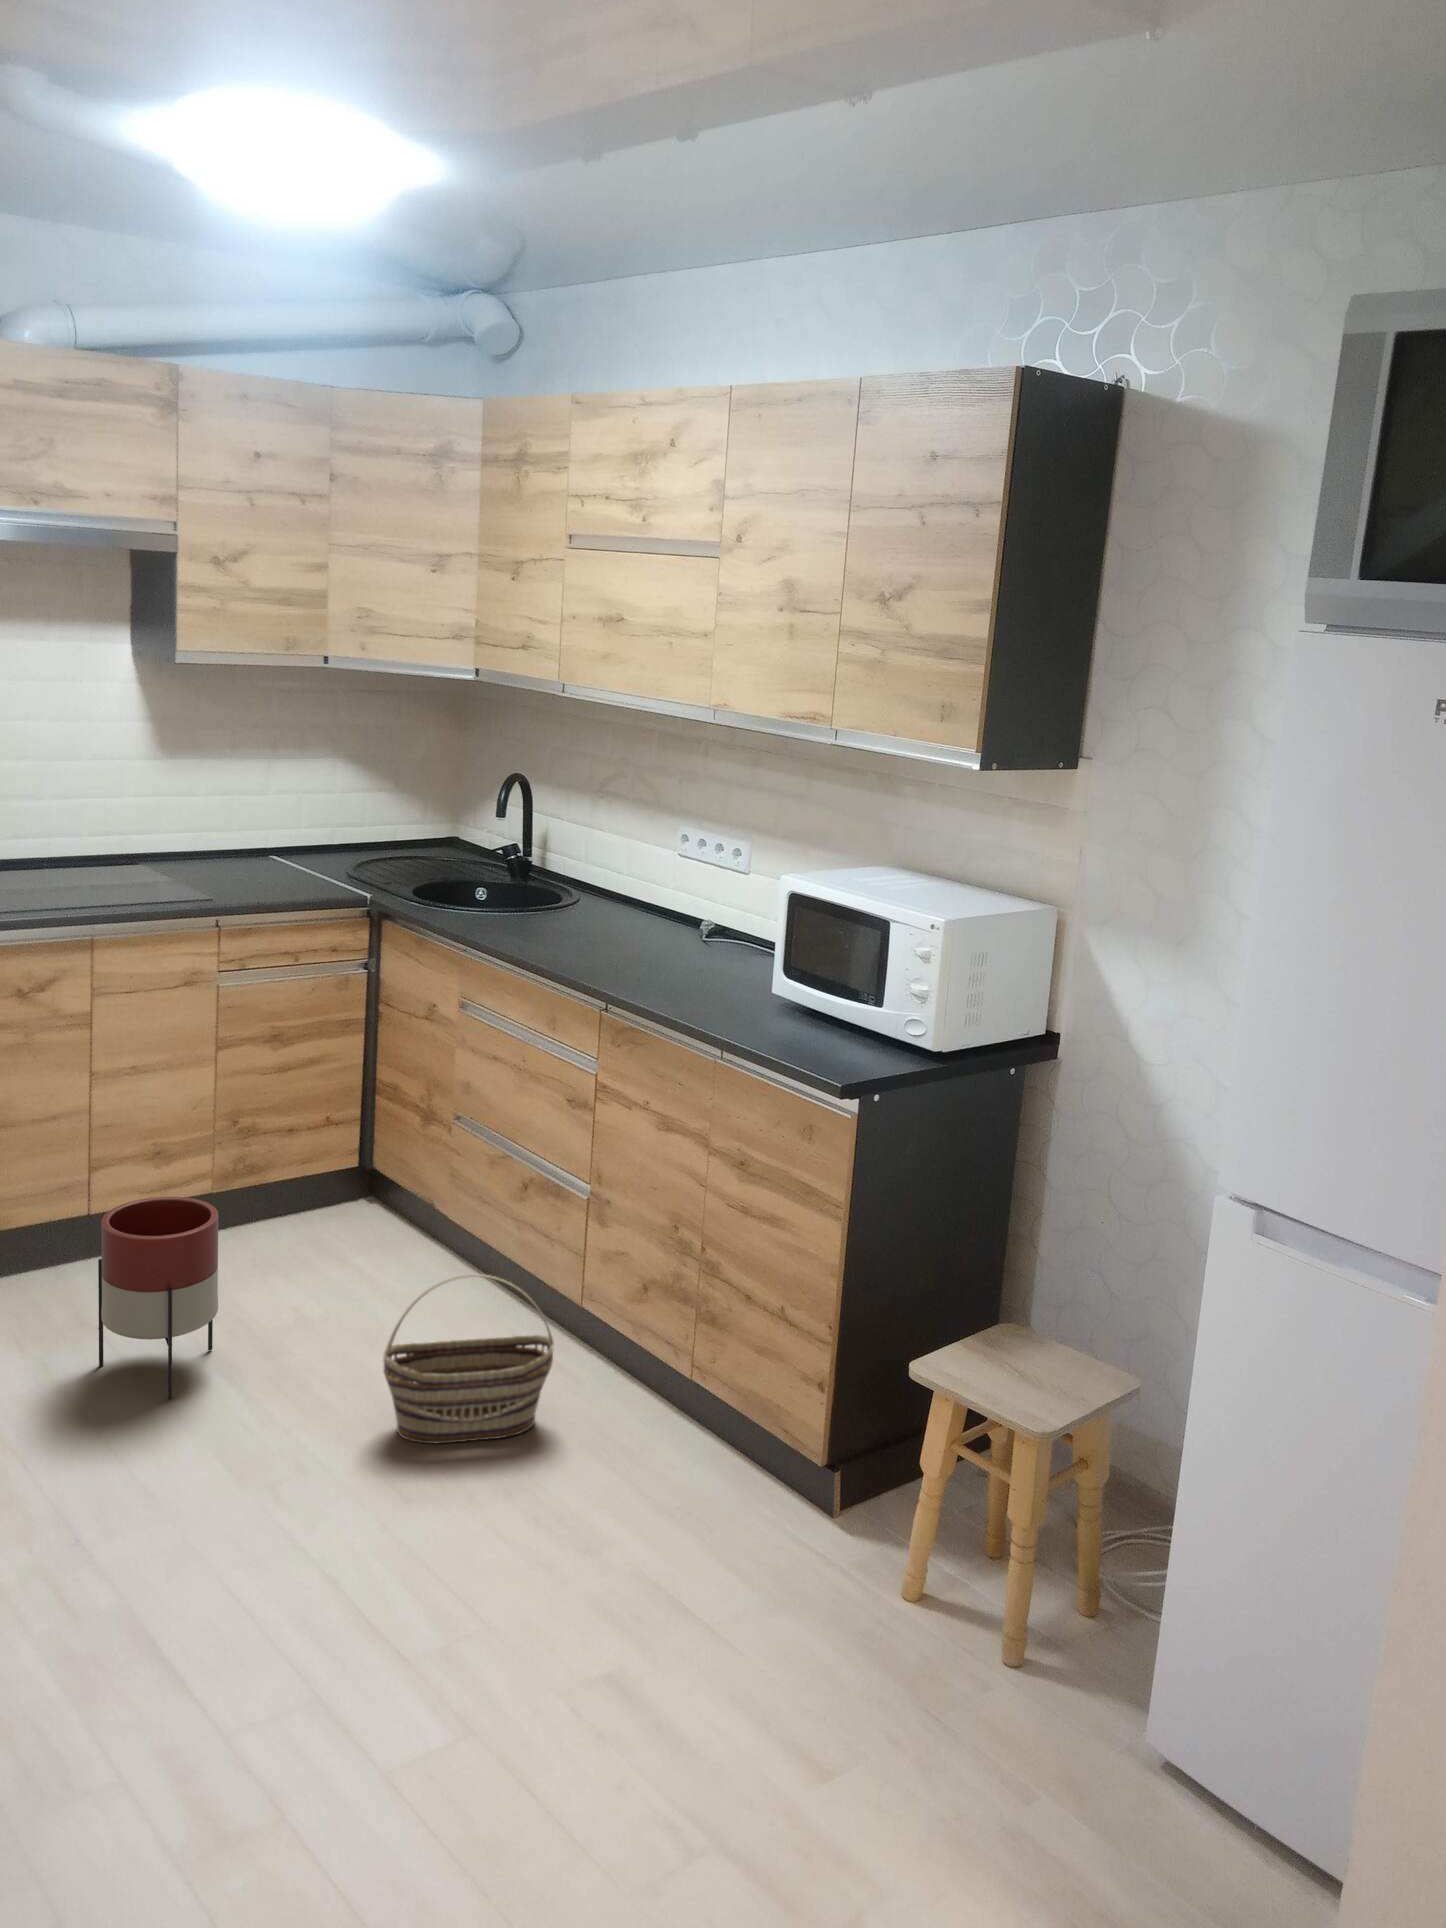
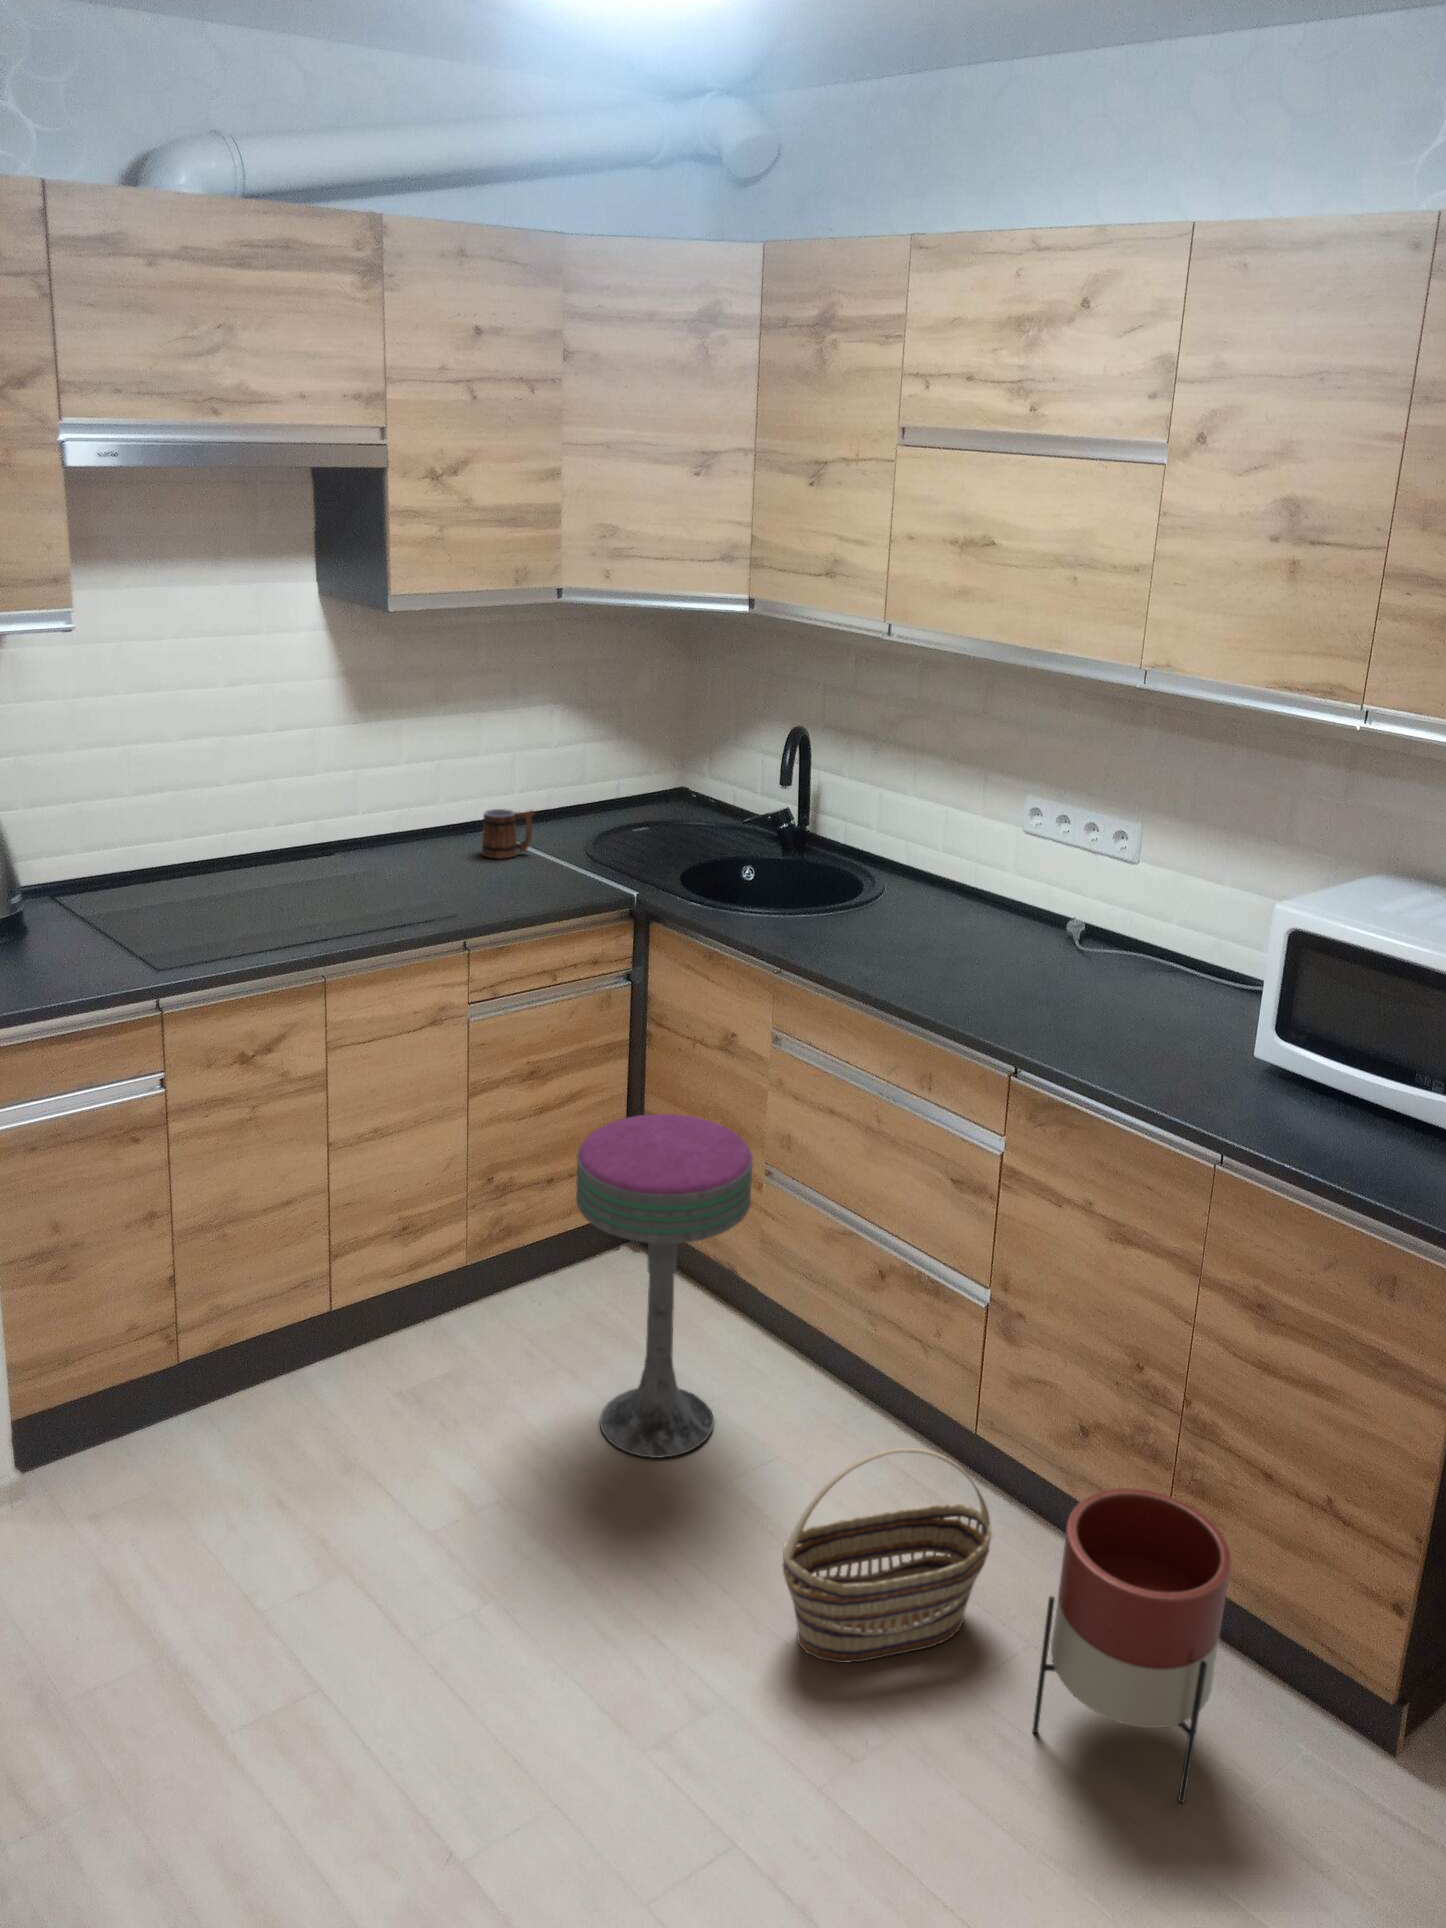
mug: none [259,834,304,873] -> present [482,809,533,859]
bar stool: none [274,1054,417,1325] -> present [576,1114,753,1458]
planter: present [98,1197,218,1399] -> present [1032,1488,1231,1803]

